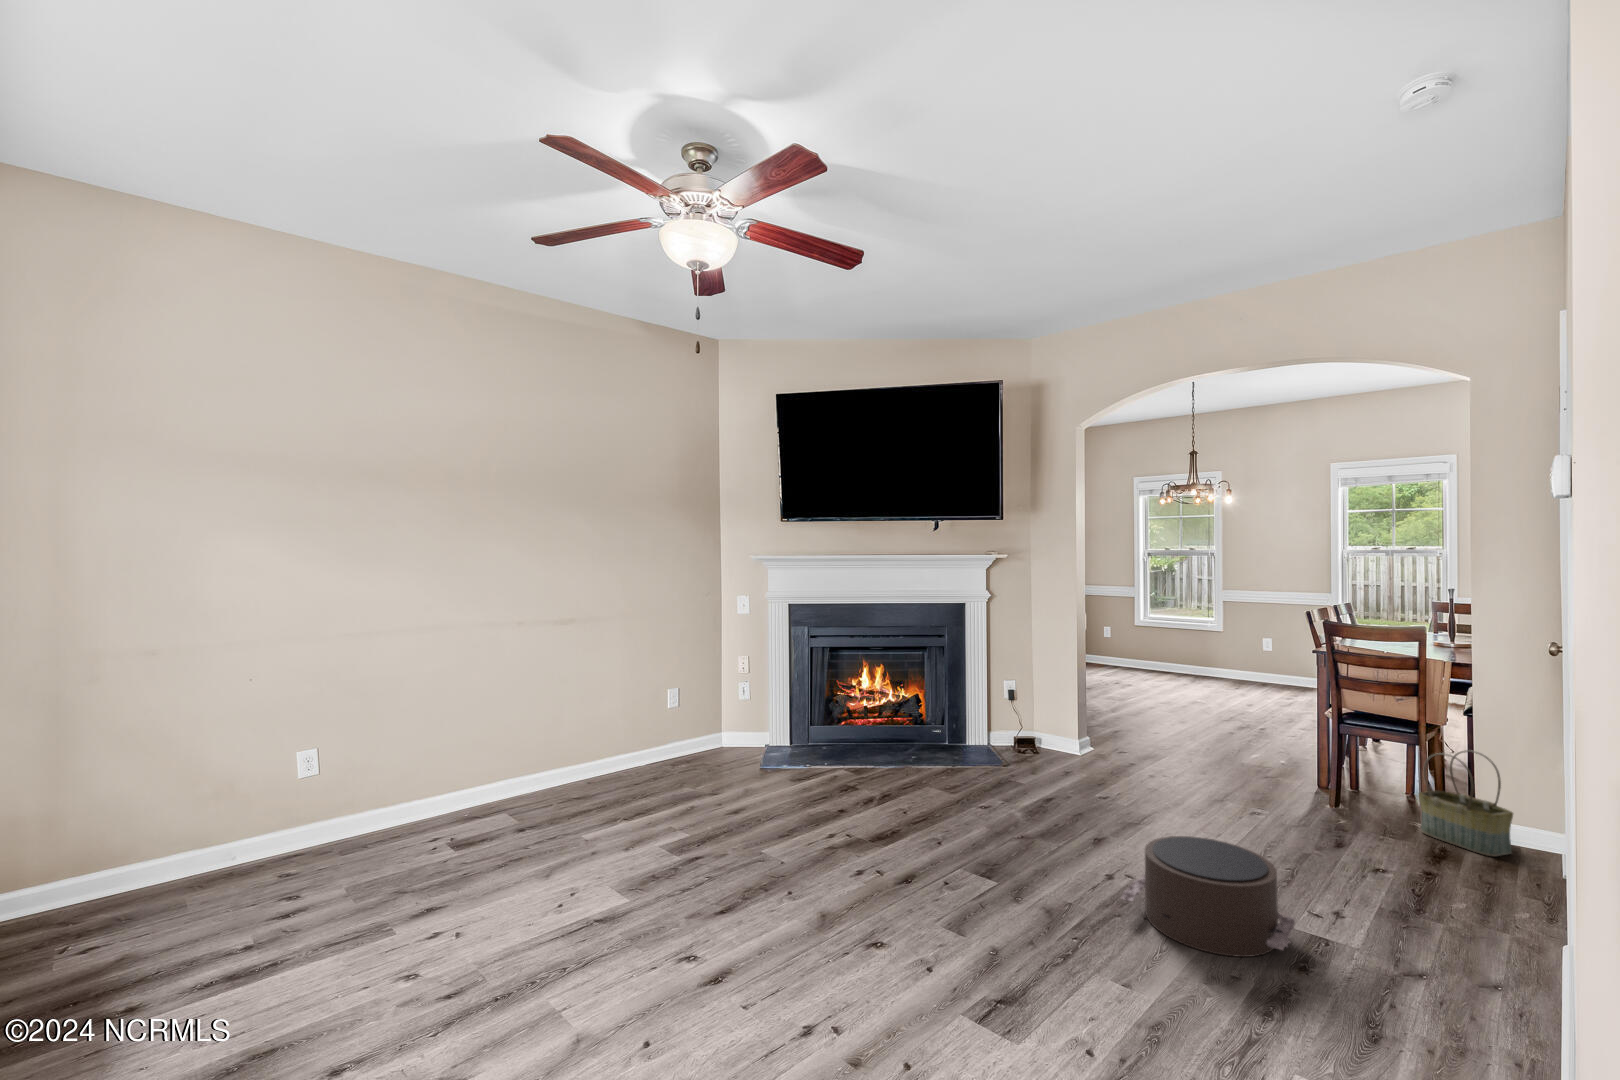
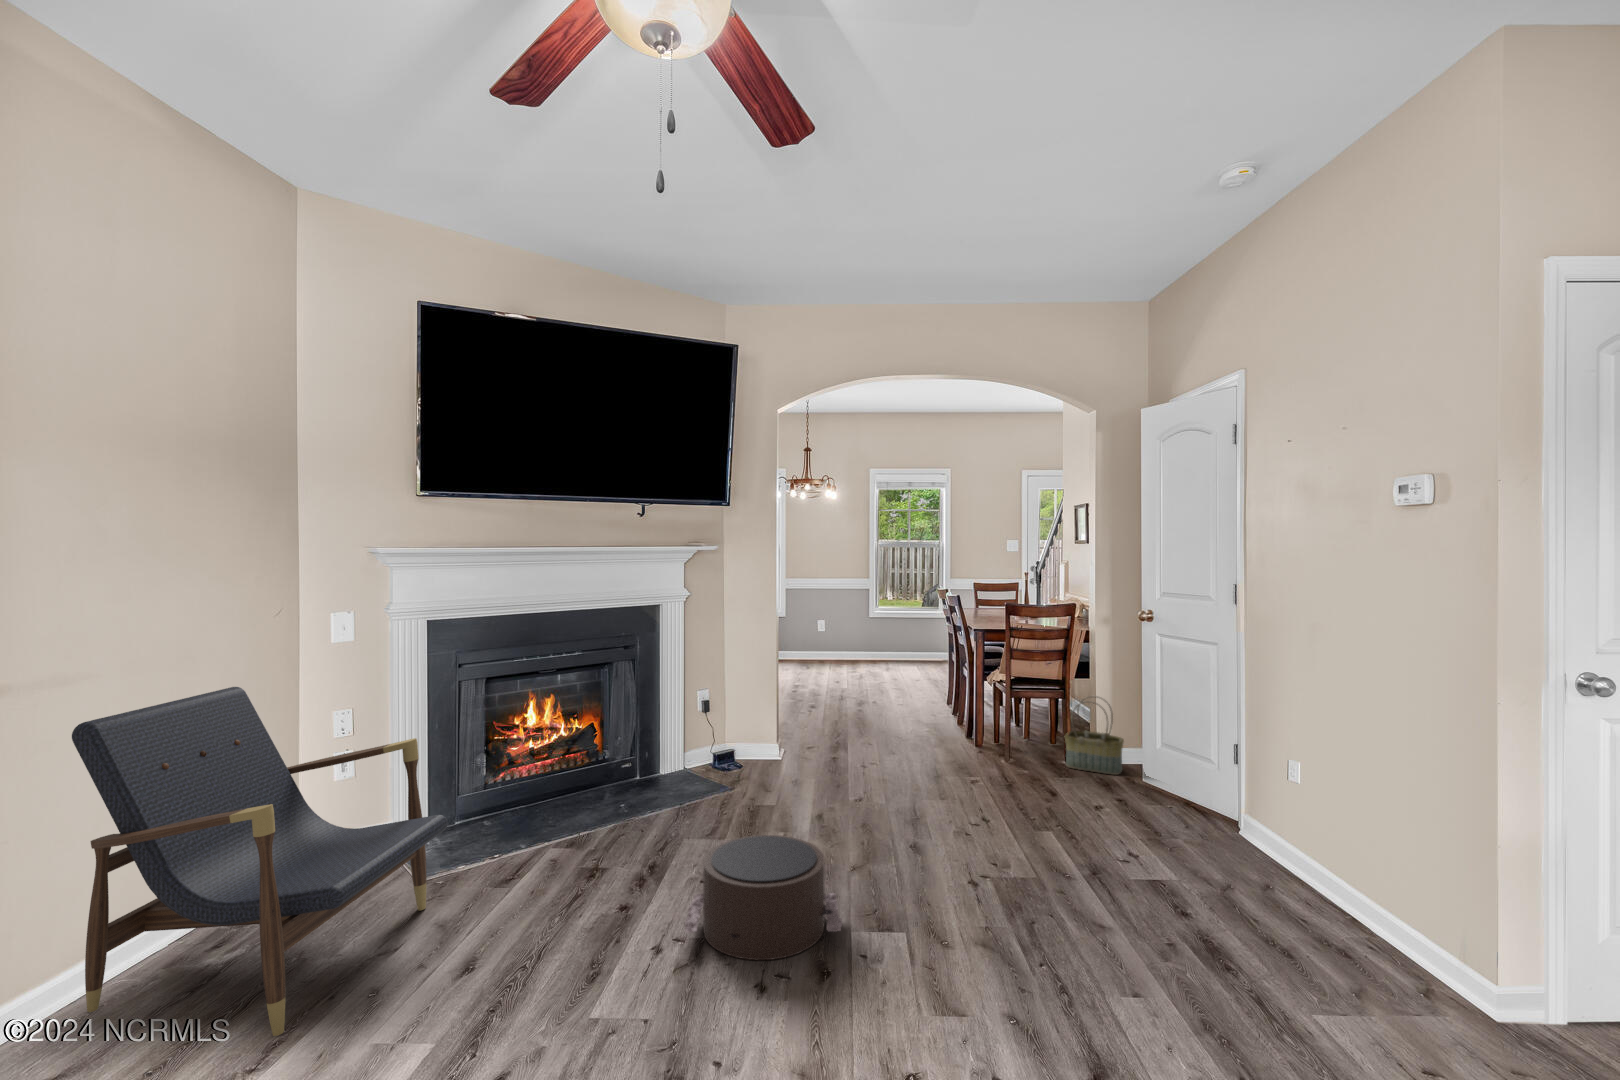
lounge chair: none [600,635,754,810] -> present [72,687,448,1036]
pouf: present [1121,836,1295,957] -> present [685,835,842,960]

